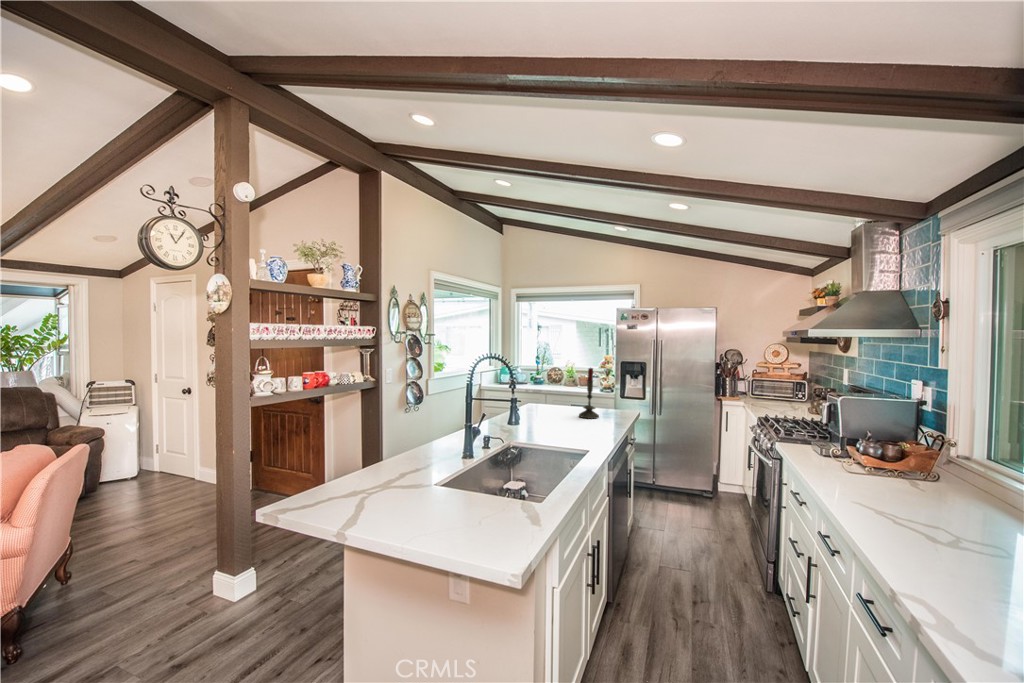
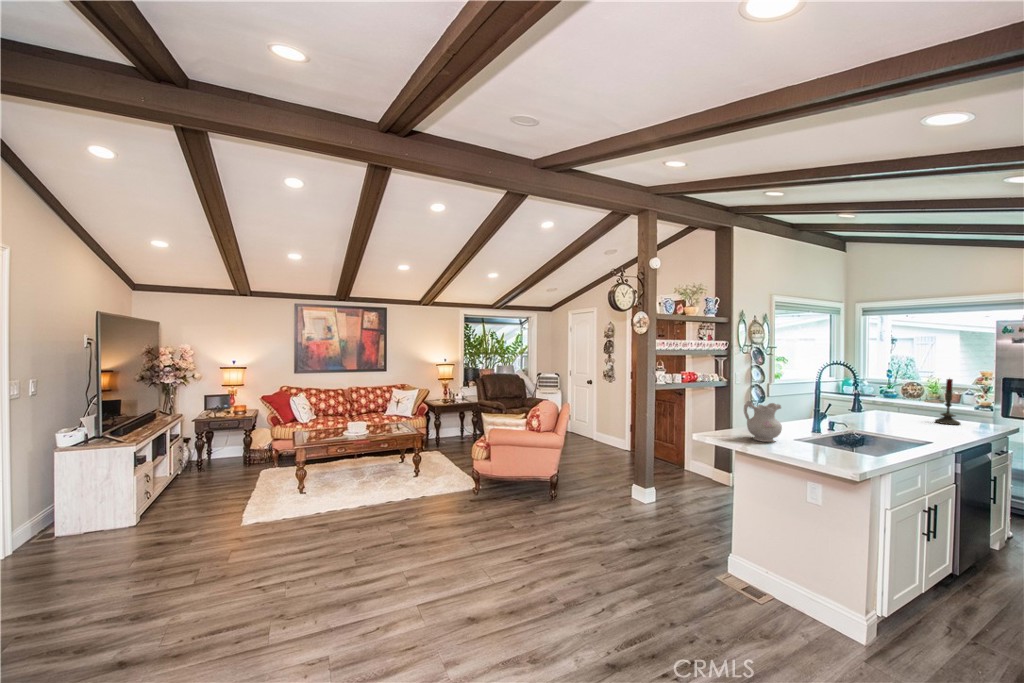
ceramic pitcher: none [355,428,414,499] -> present [744,401,782,442]

